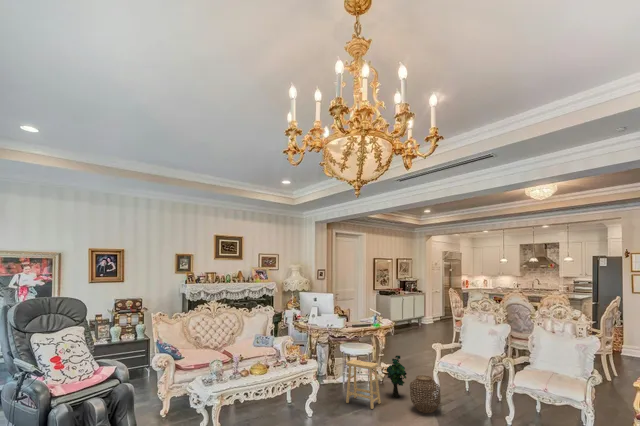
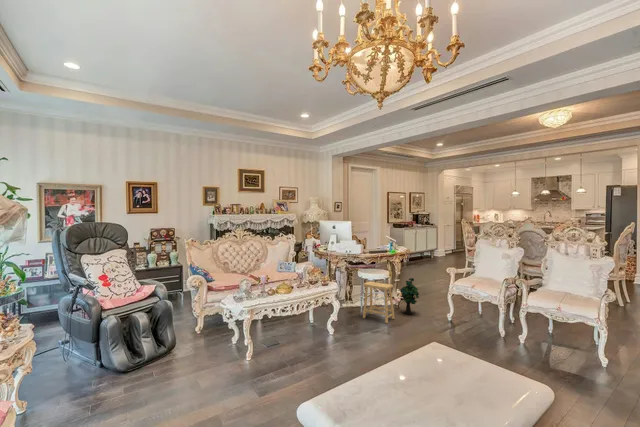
woven basket: present [410,375,441,413] -> none [422,296,451,328]

